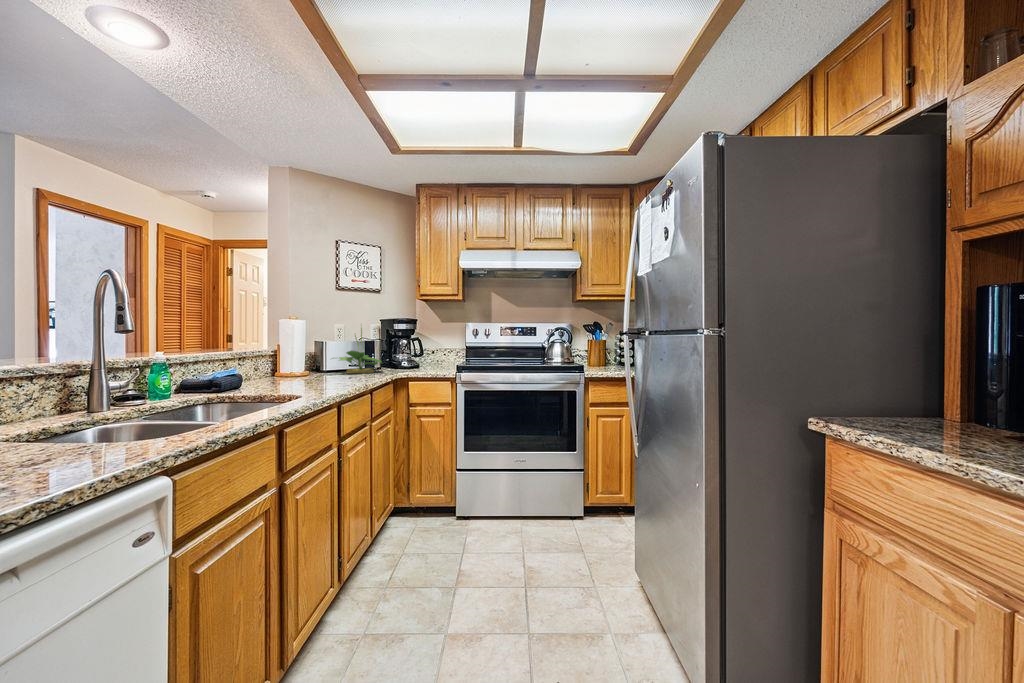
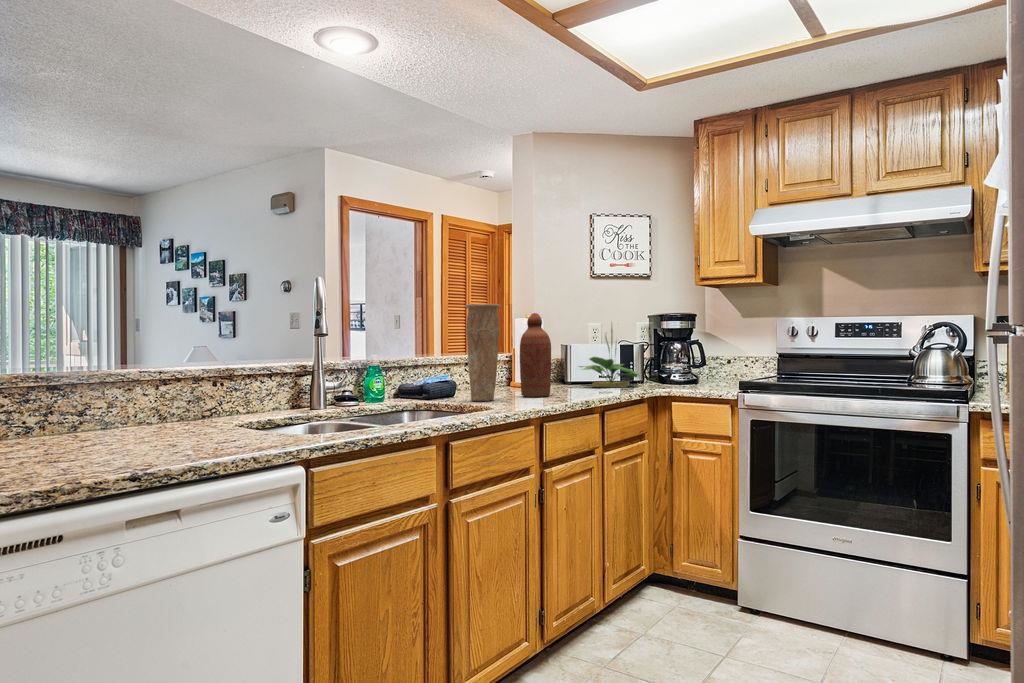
vase: none [255,307,290,391] -> present [465,304,501,401]
bottle: none [301,316,329,384] -> present [520,313,551,397]

